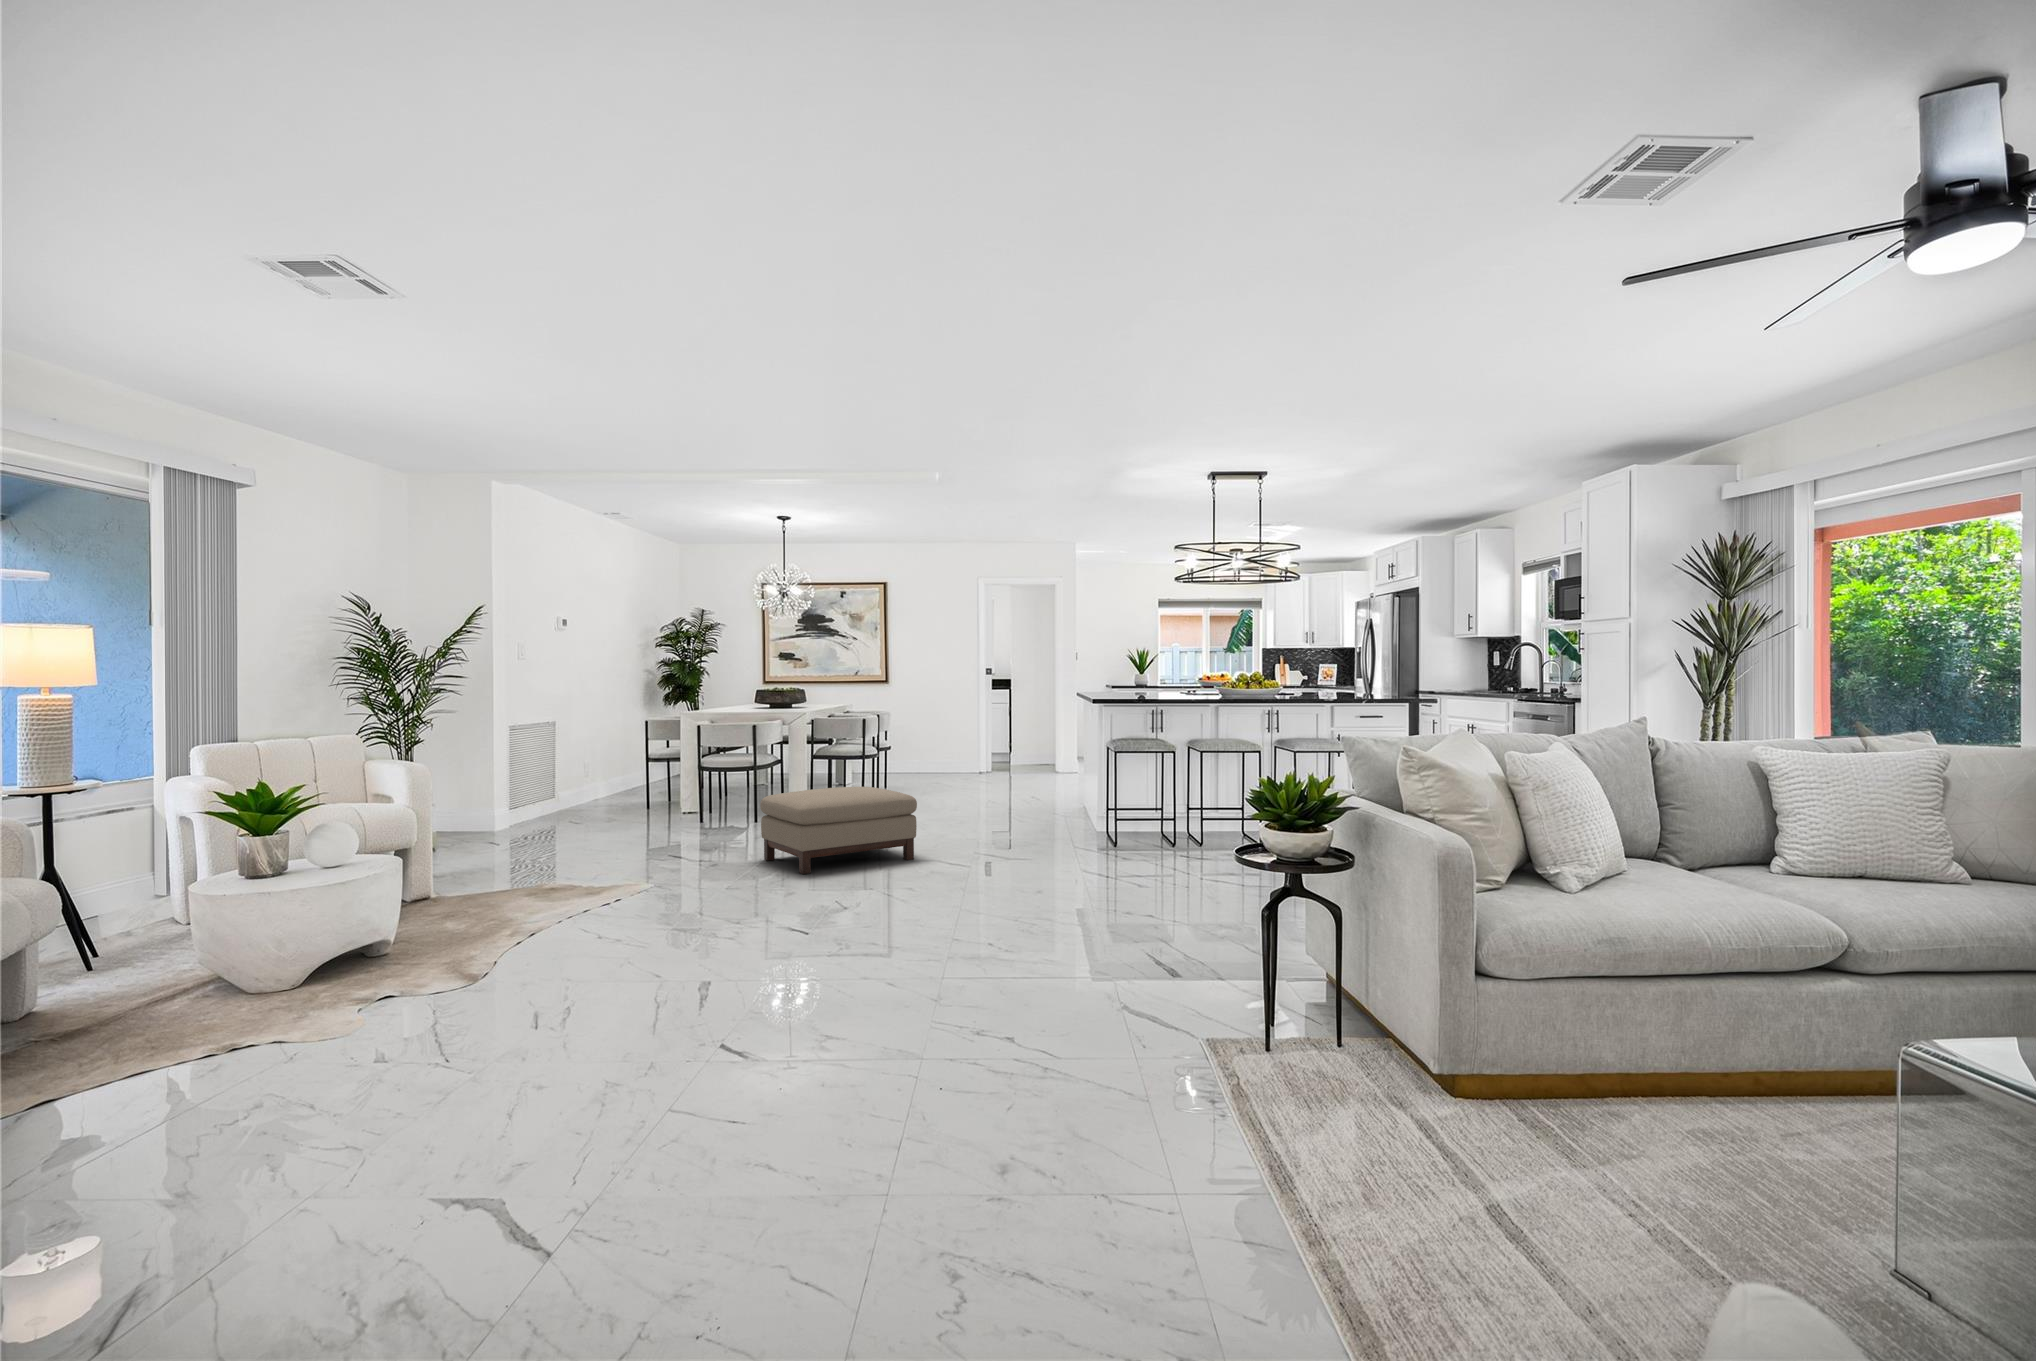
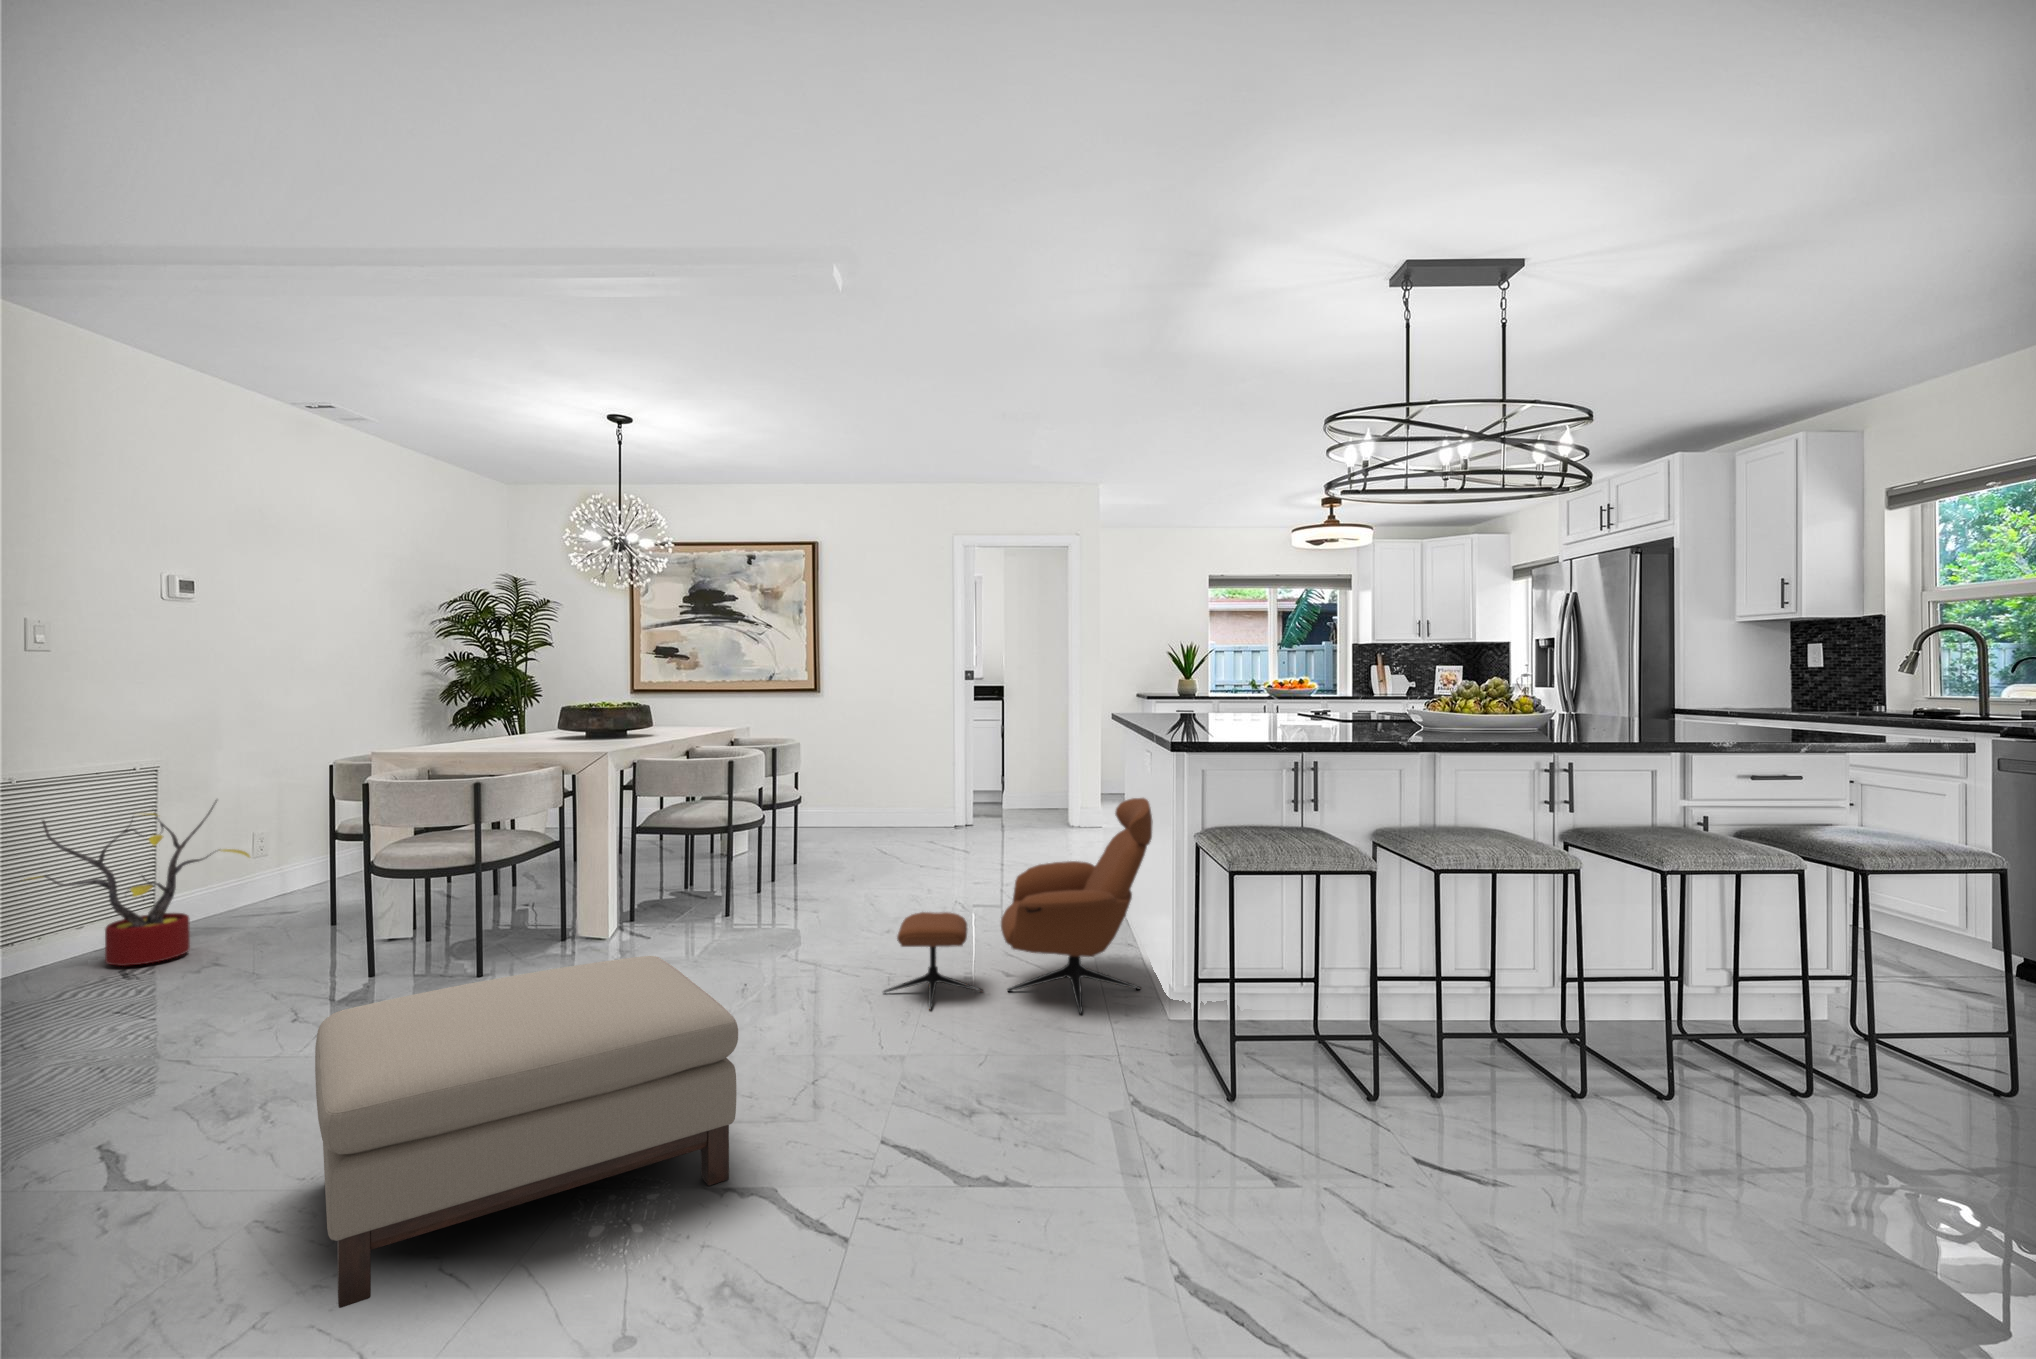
lounge chair: none [957,731,1088,830] -> present [883,798,1153,1014]
decorative plant: none [521,739,609,821] -> present [32,800,250,966]

